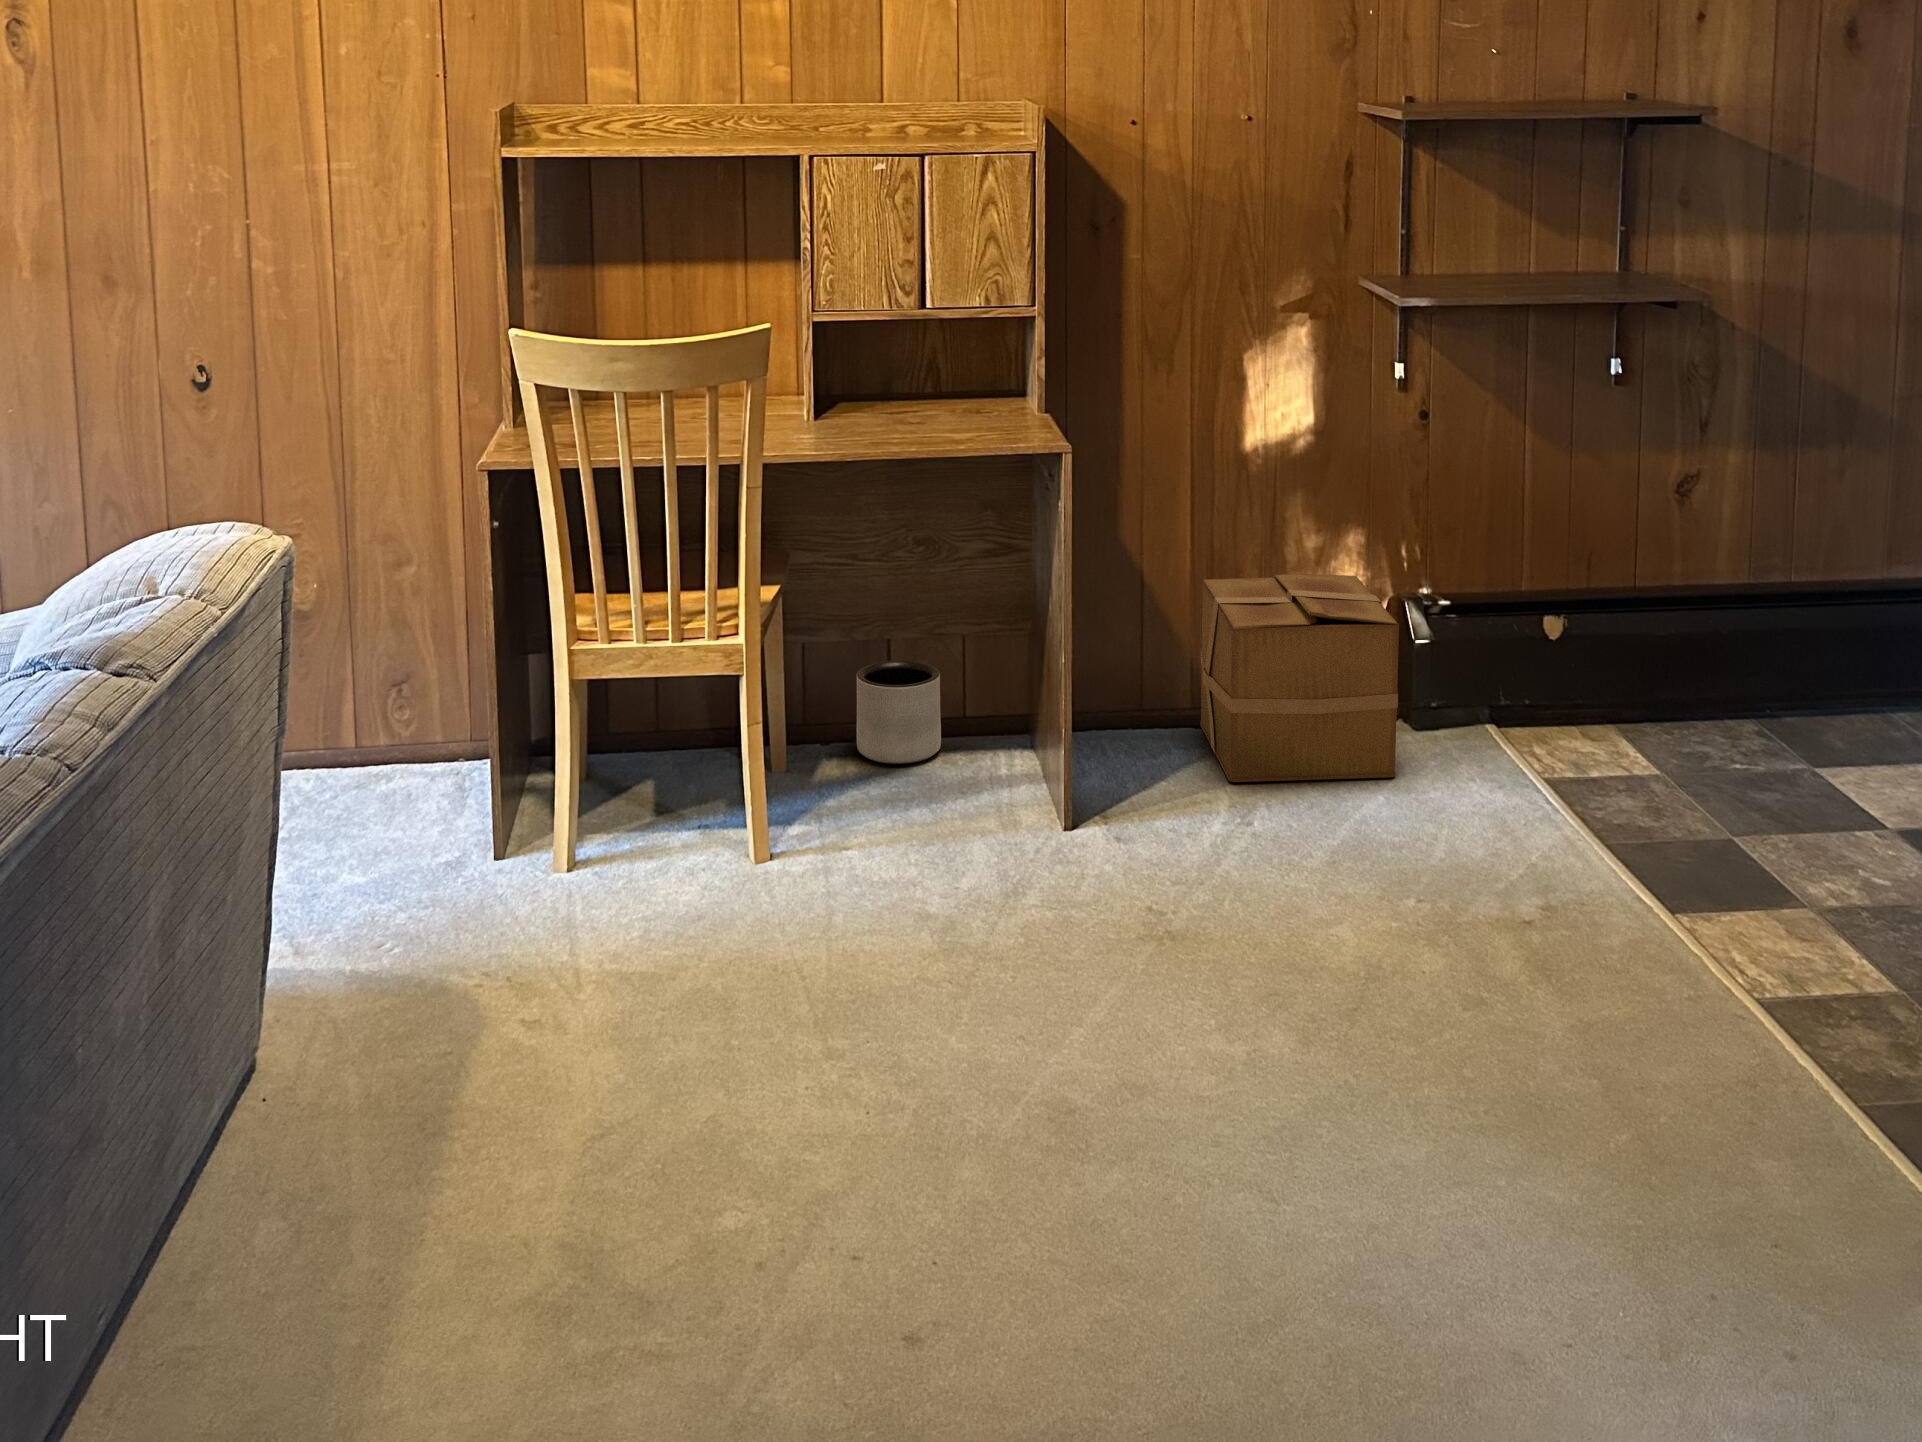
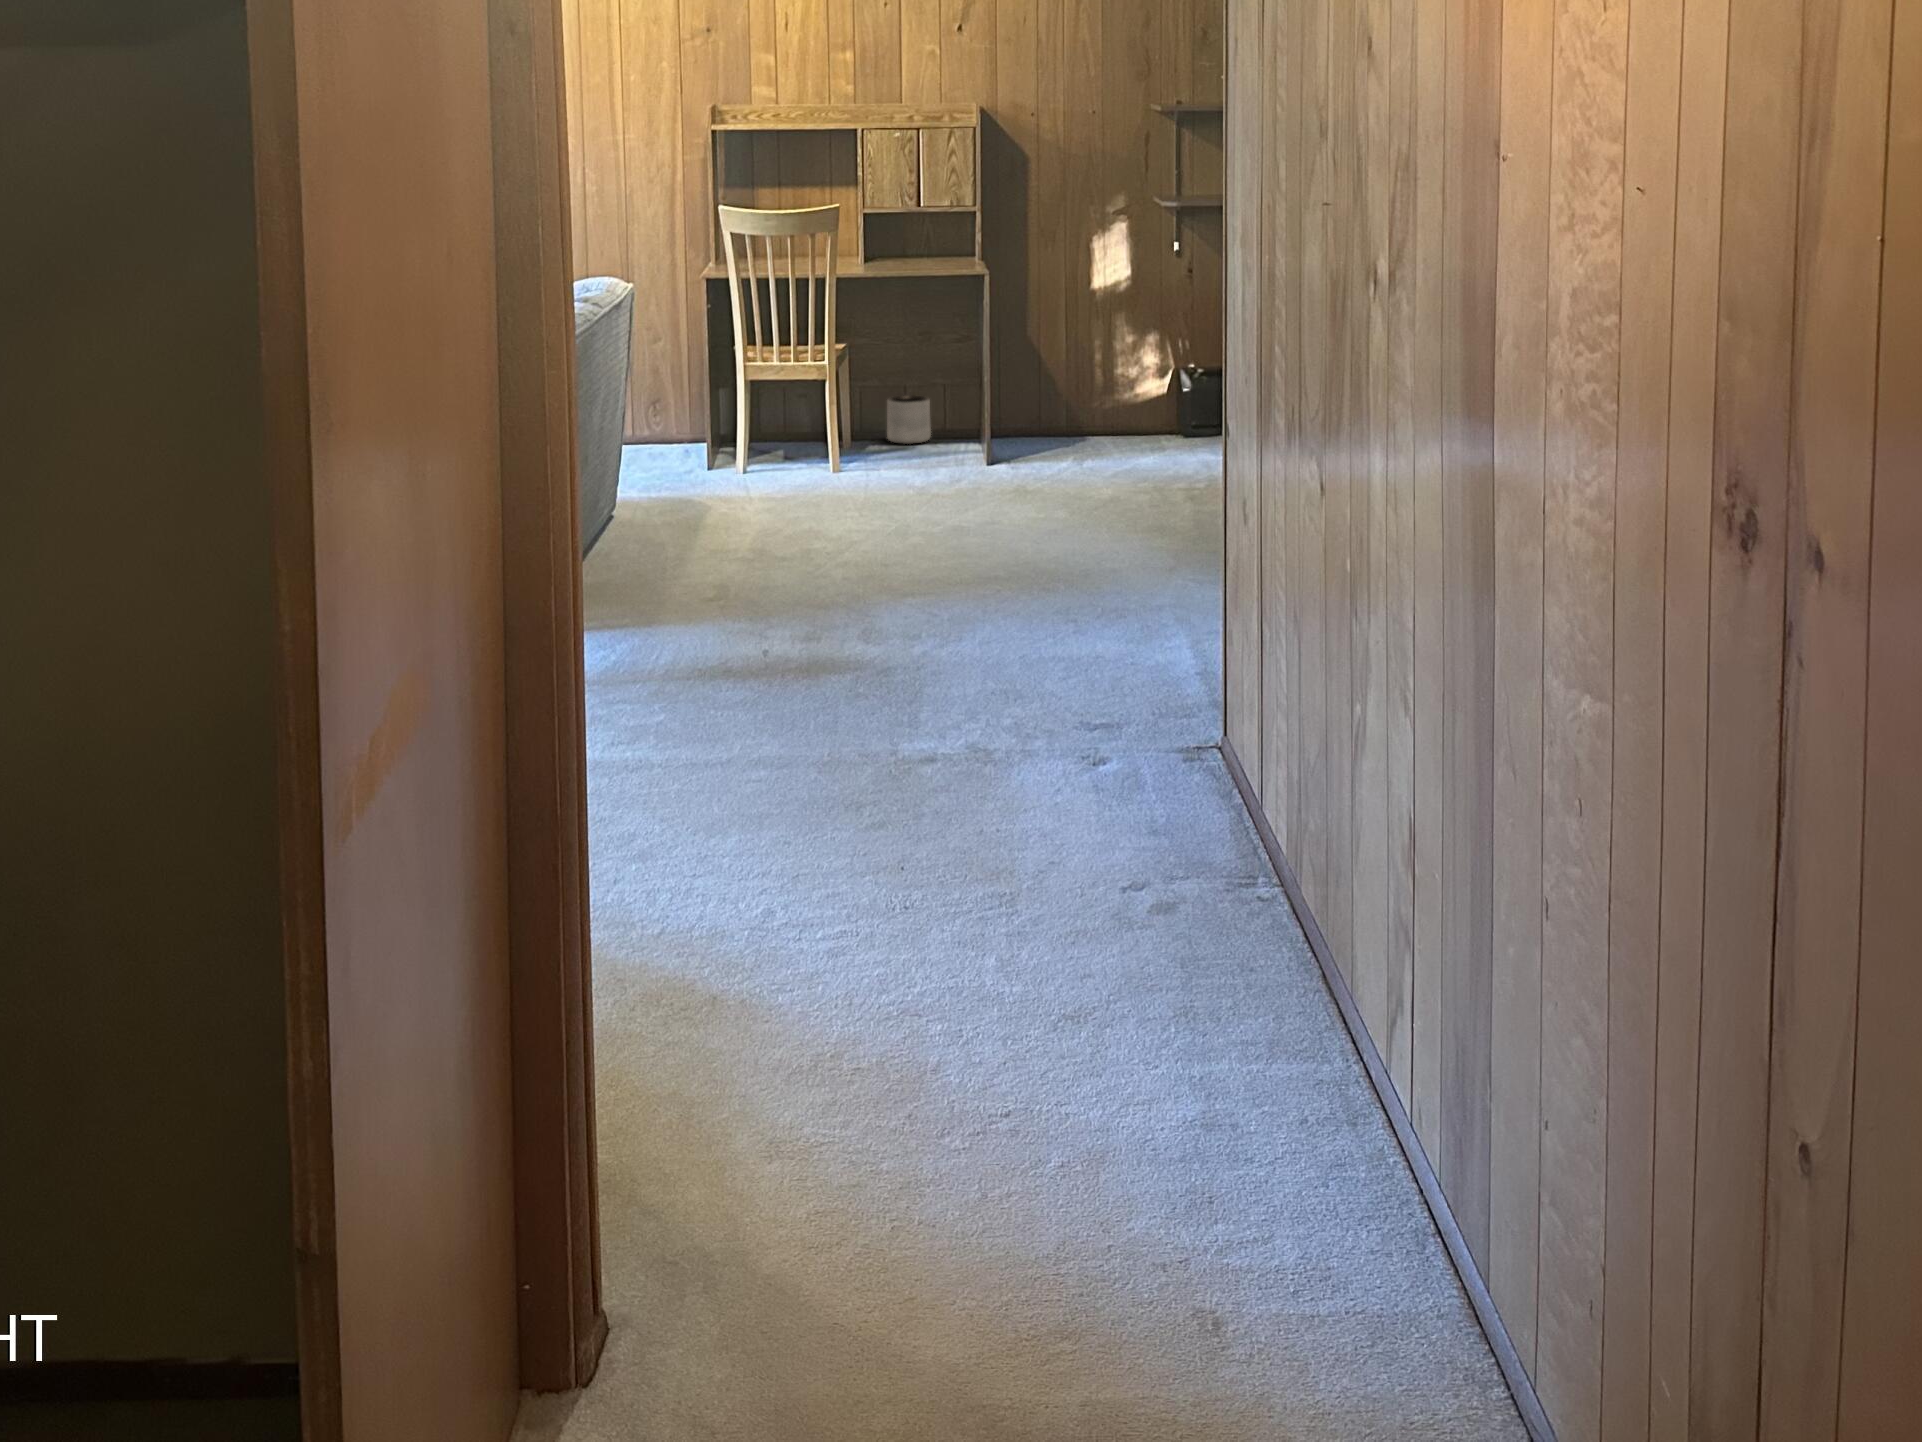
cardboard box: present [1200,574,1399,782] -> none [1067,353,1163,449]

